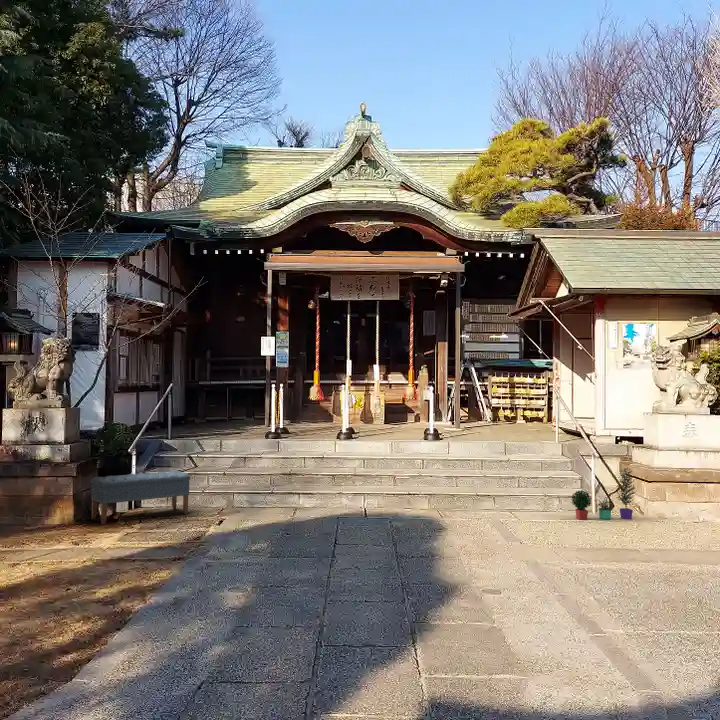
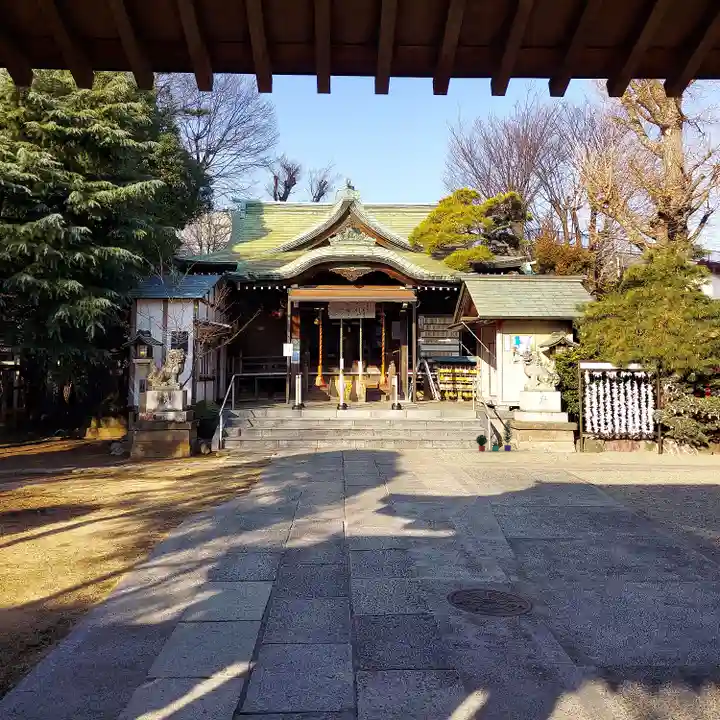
bench: present [90,471,190,524] -> none [198,427,254,456]

